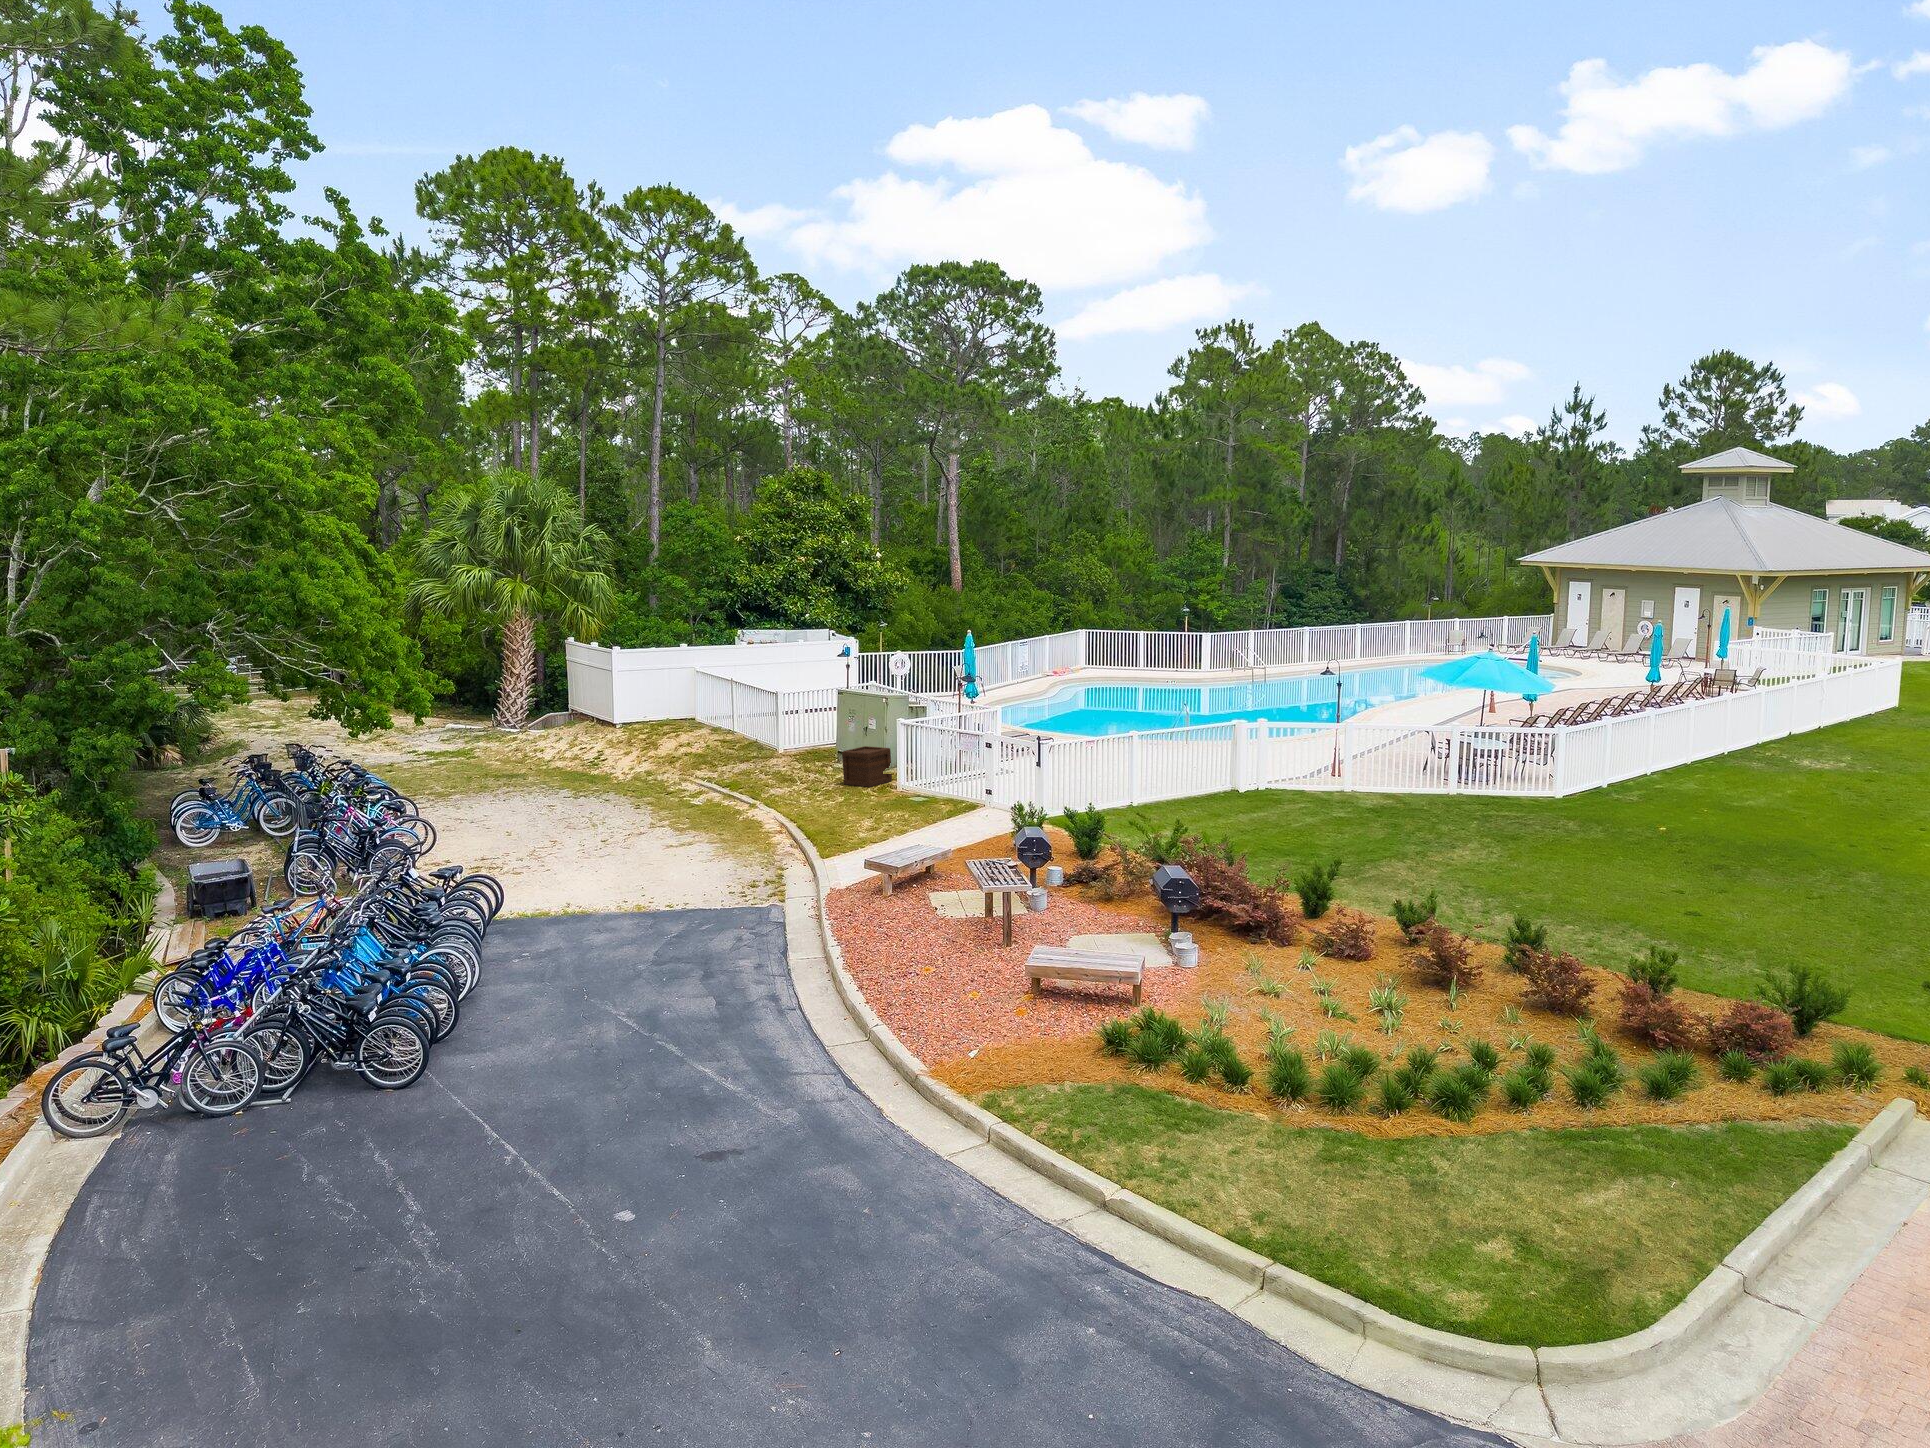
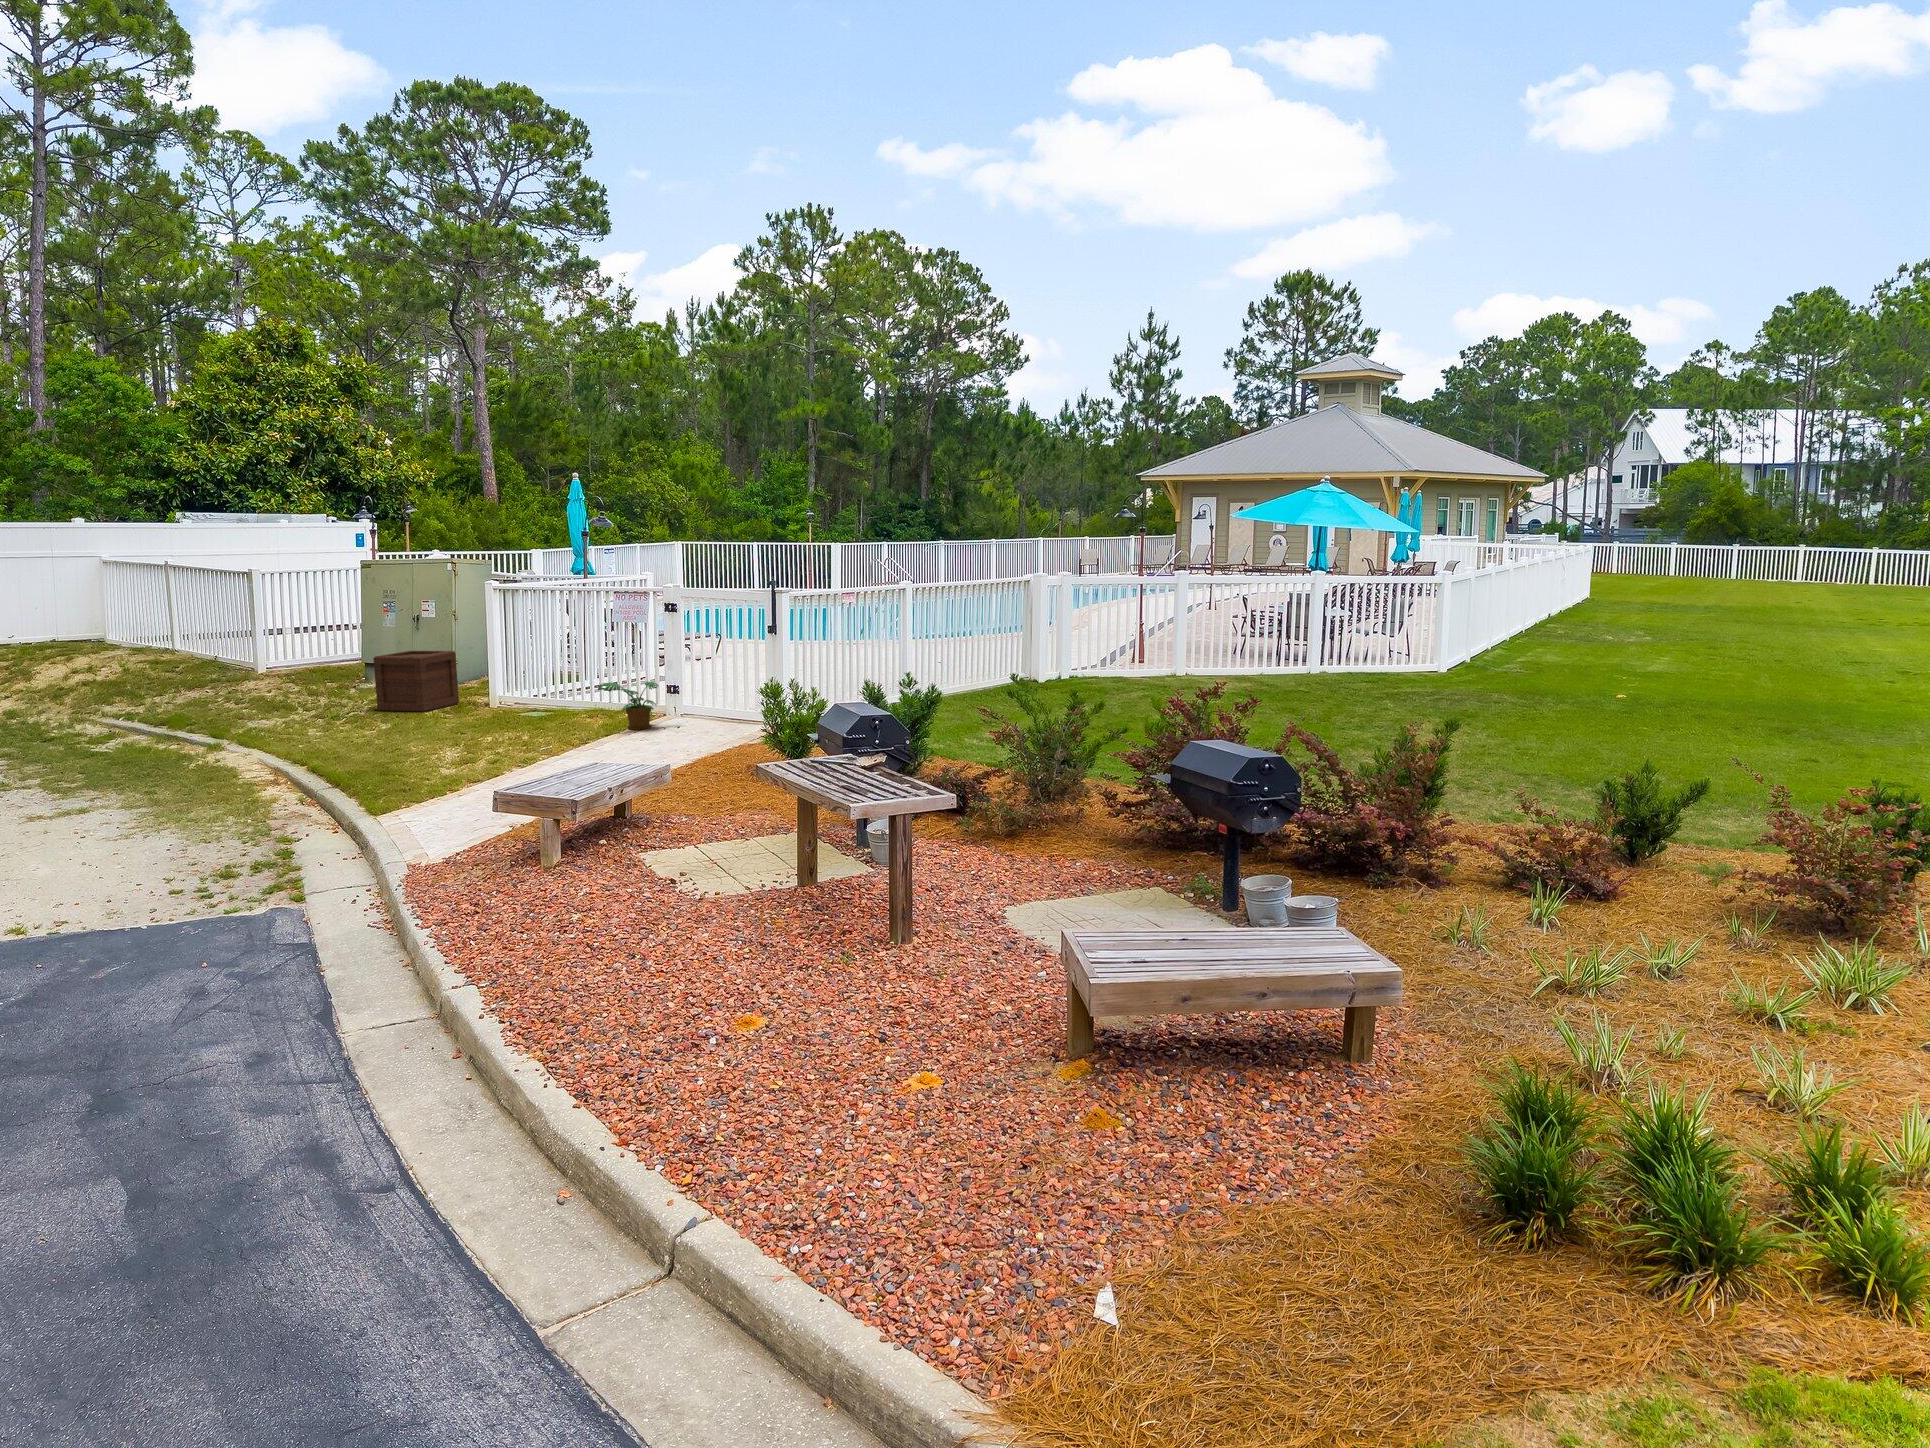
potted plant: none [961,779,999,810] -> present [598,682,658,730]

